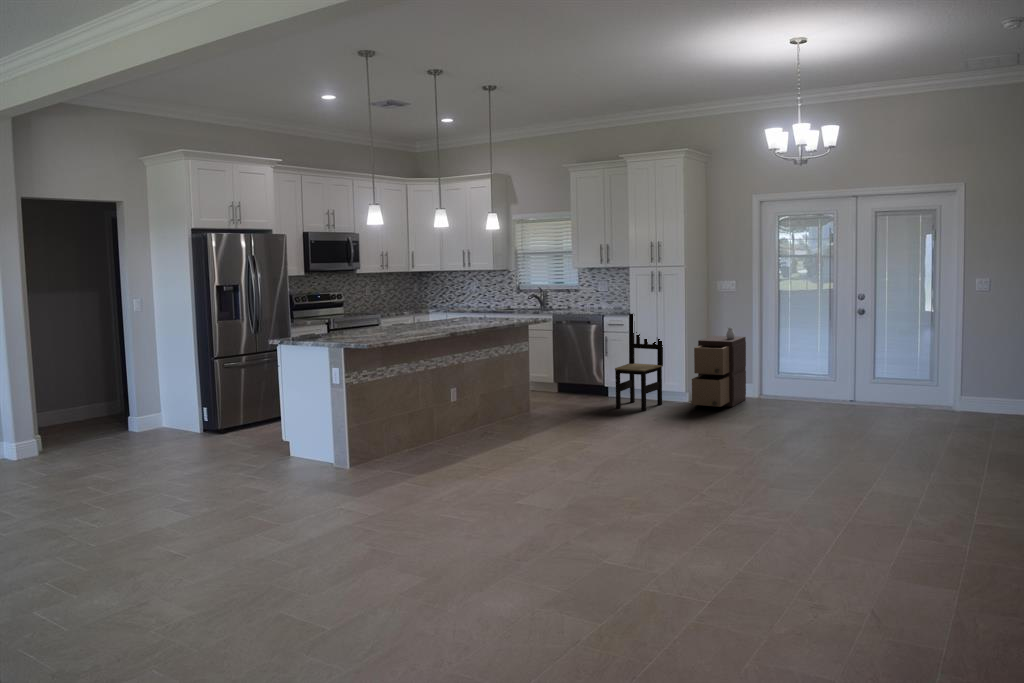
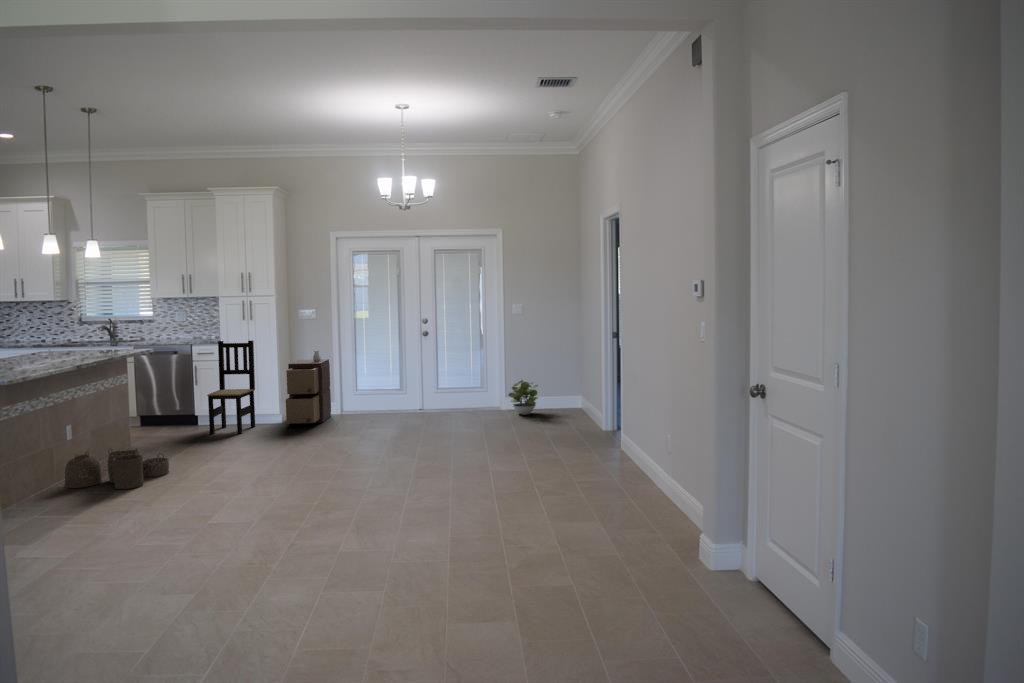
potted plant: none [966,377,1013,422] -> present [508,380,538,415]
woven basket: none [477,416,563,456] -> present [65,448,169,489]

